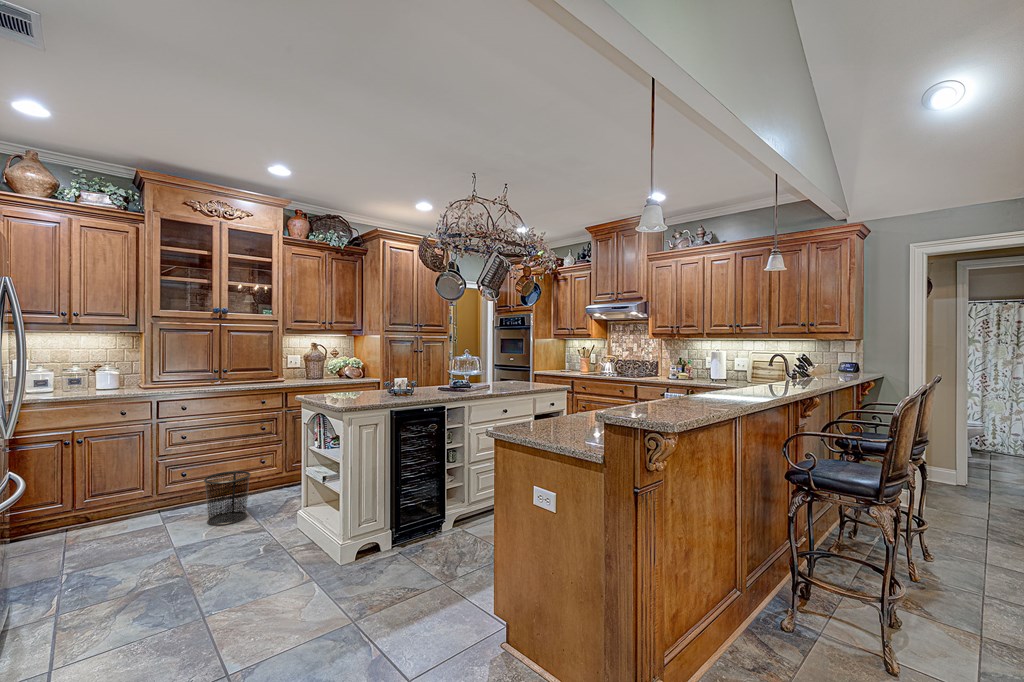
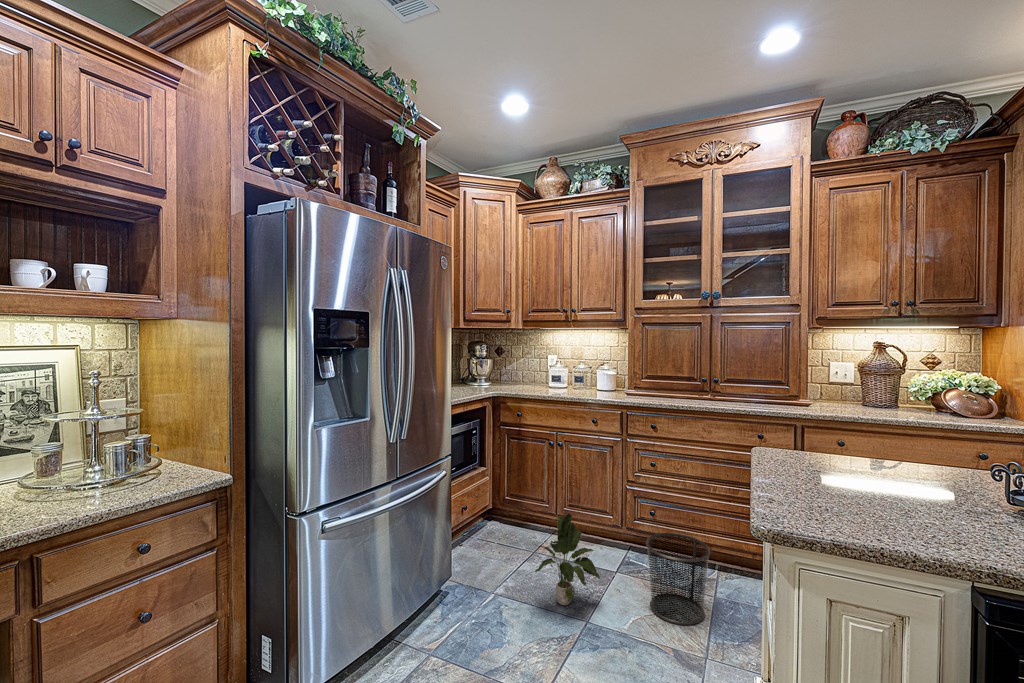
potted plant: none [112,478,173,550] -> present [534,513,600,605]

